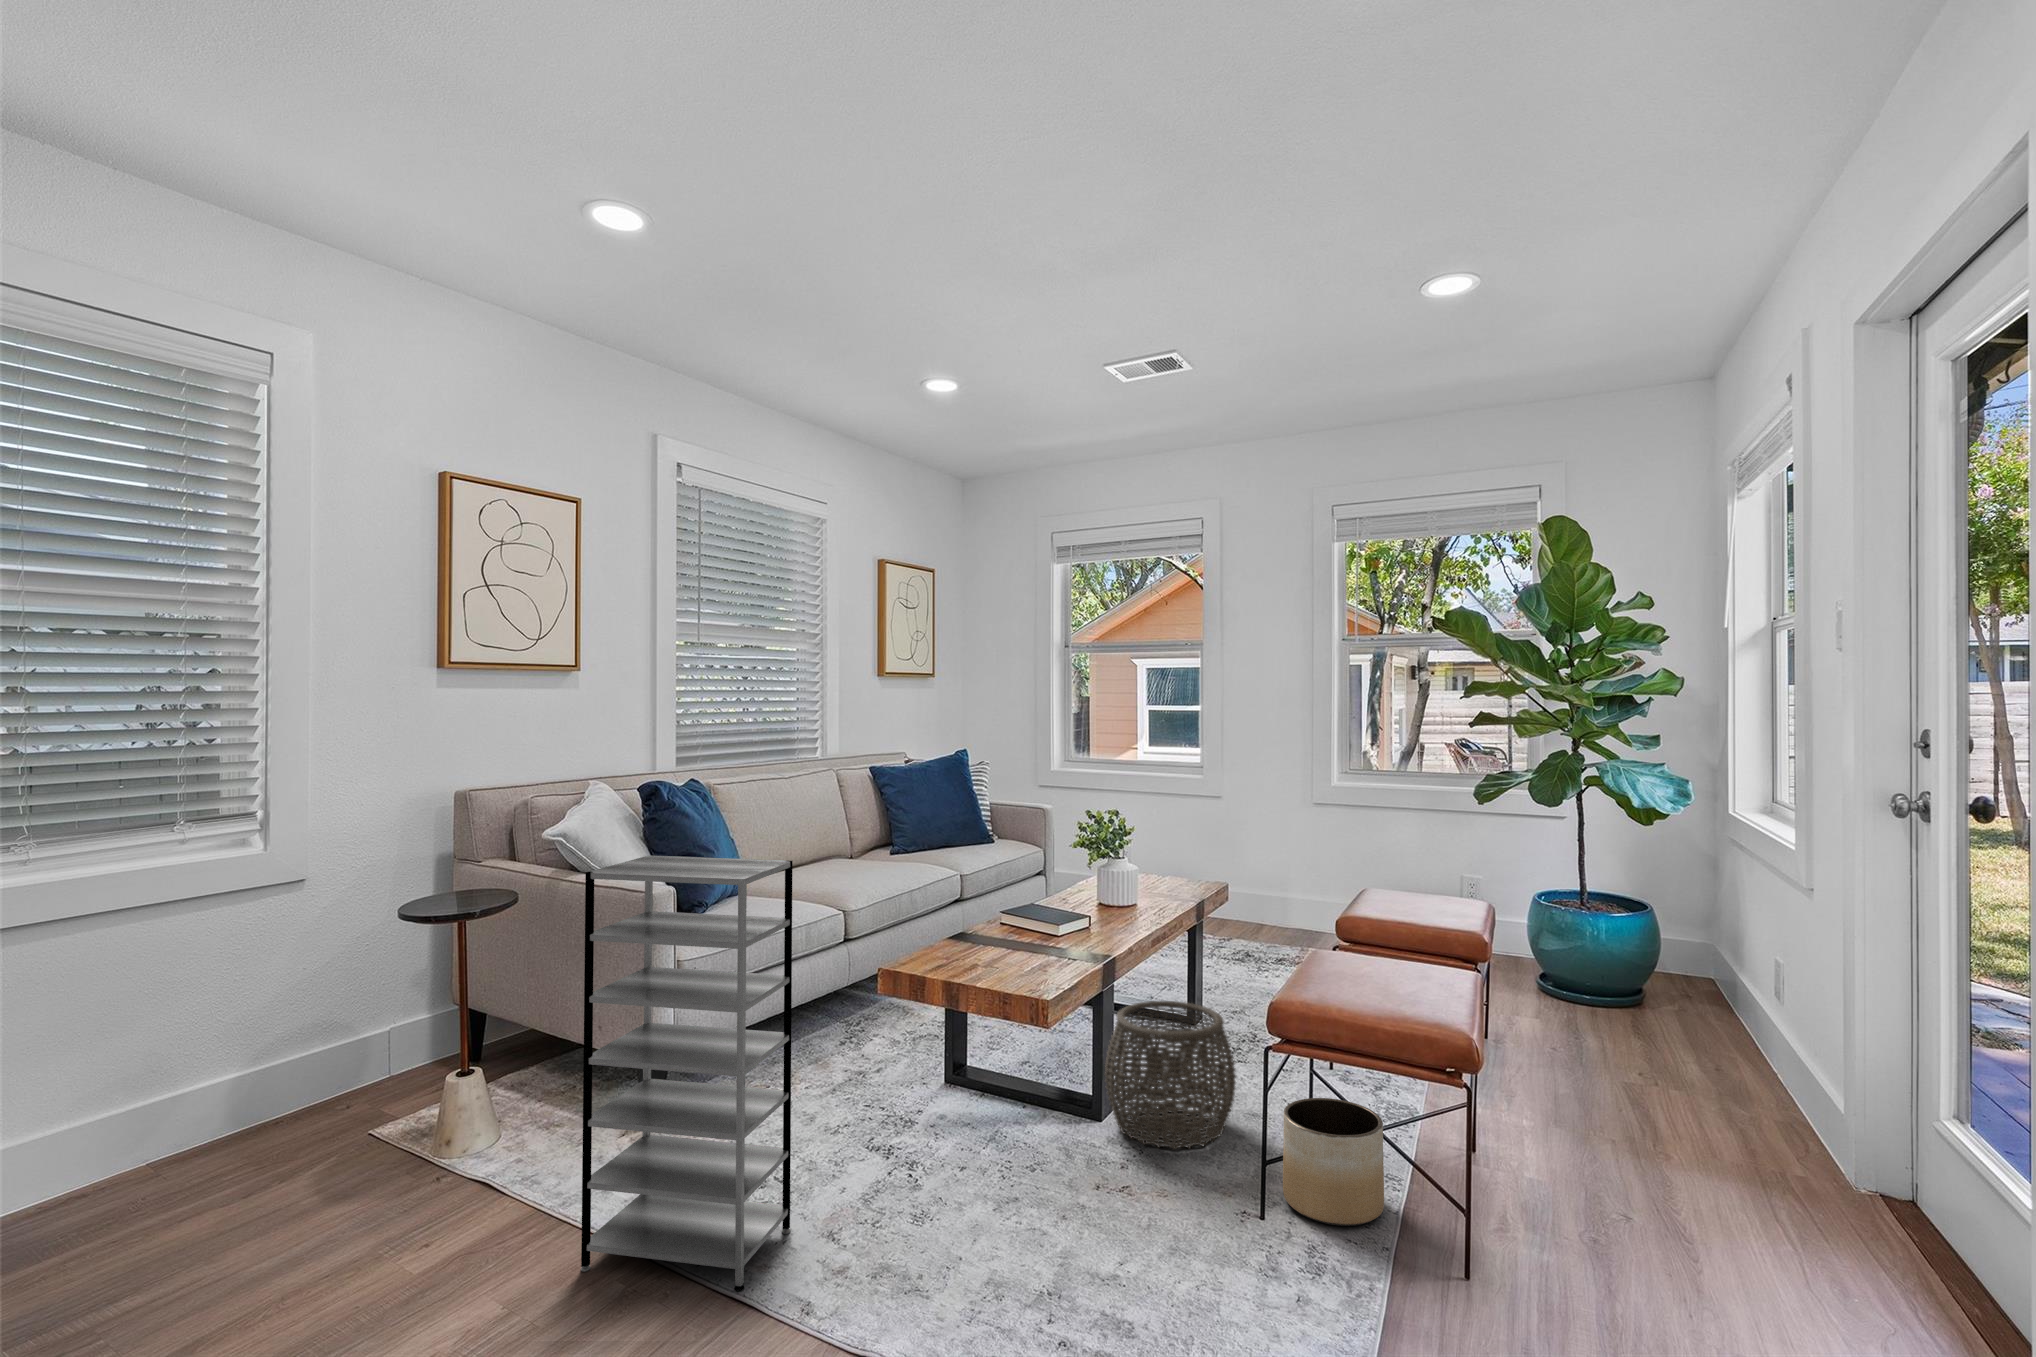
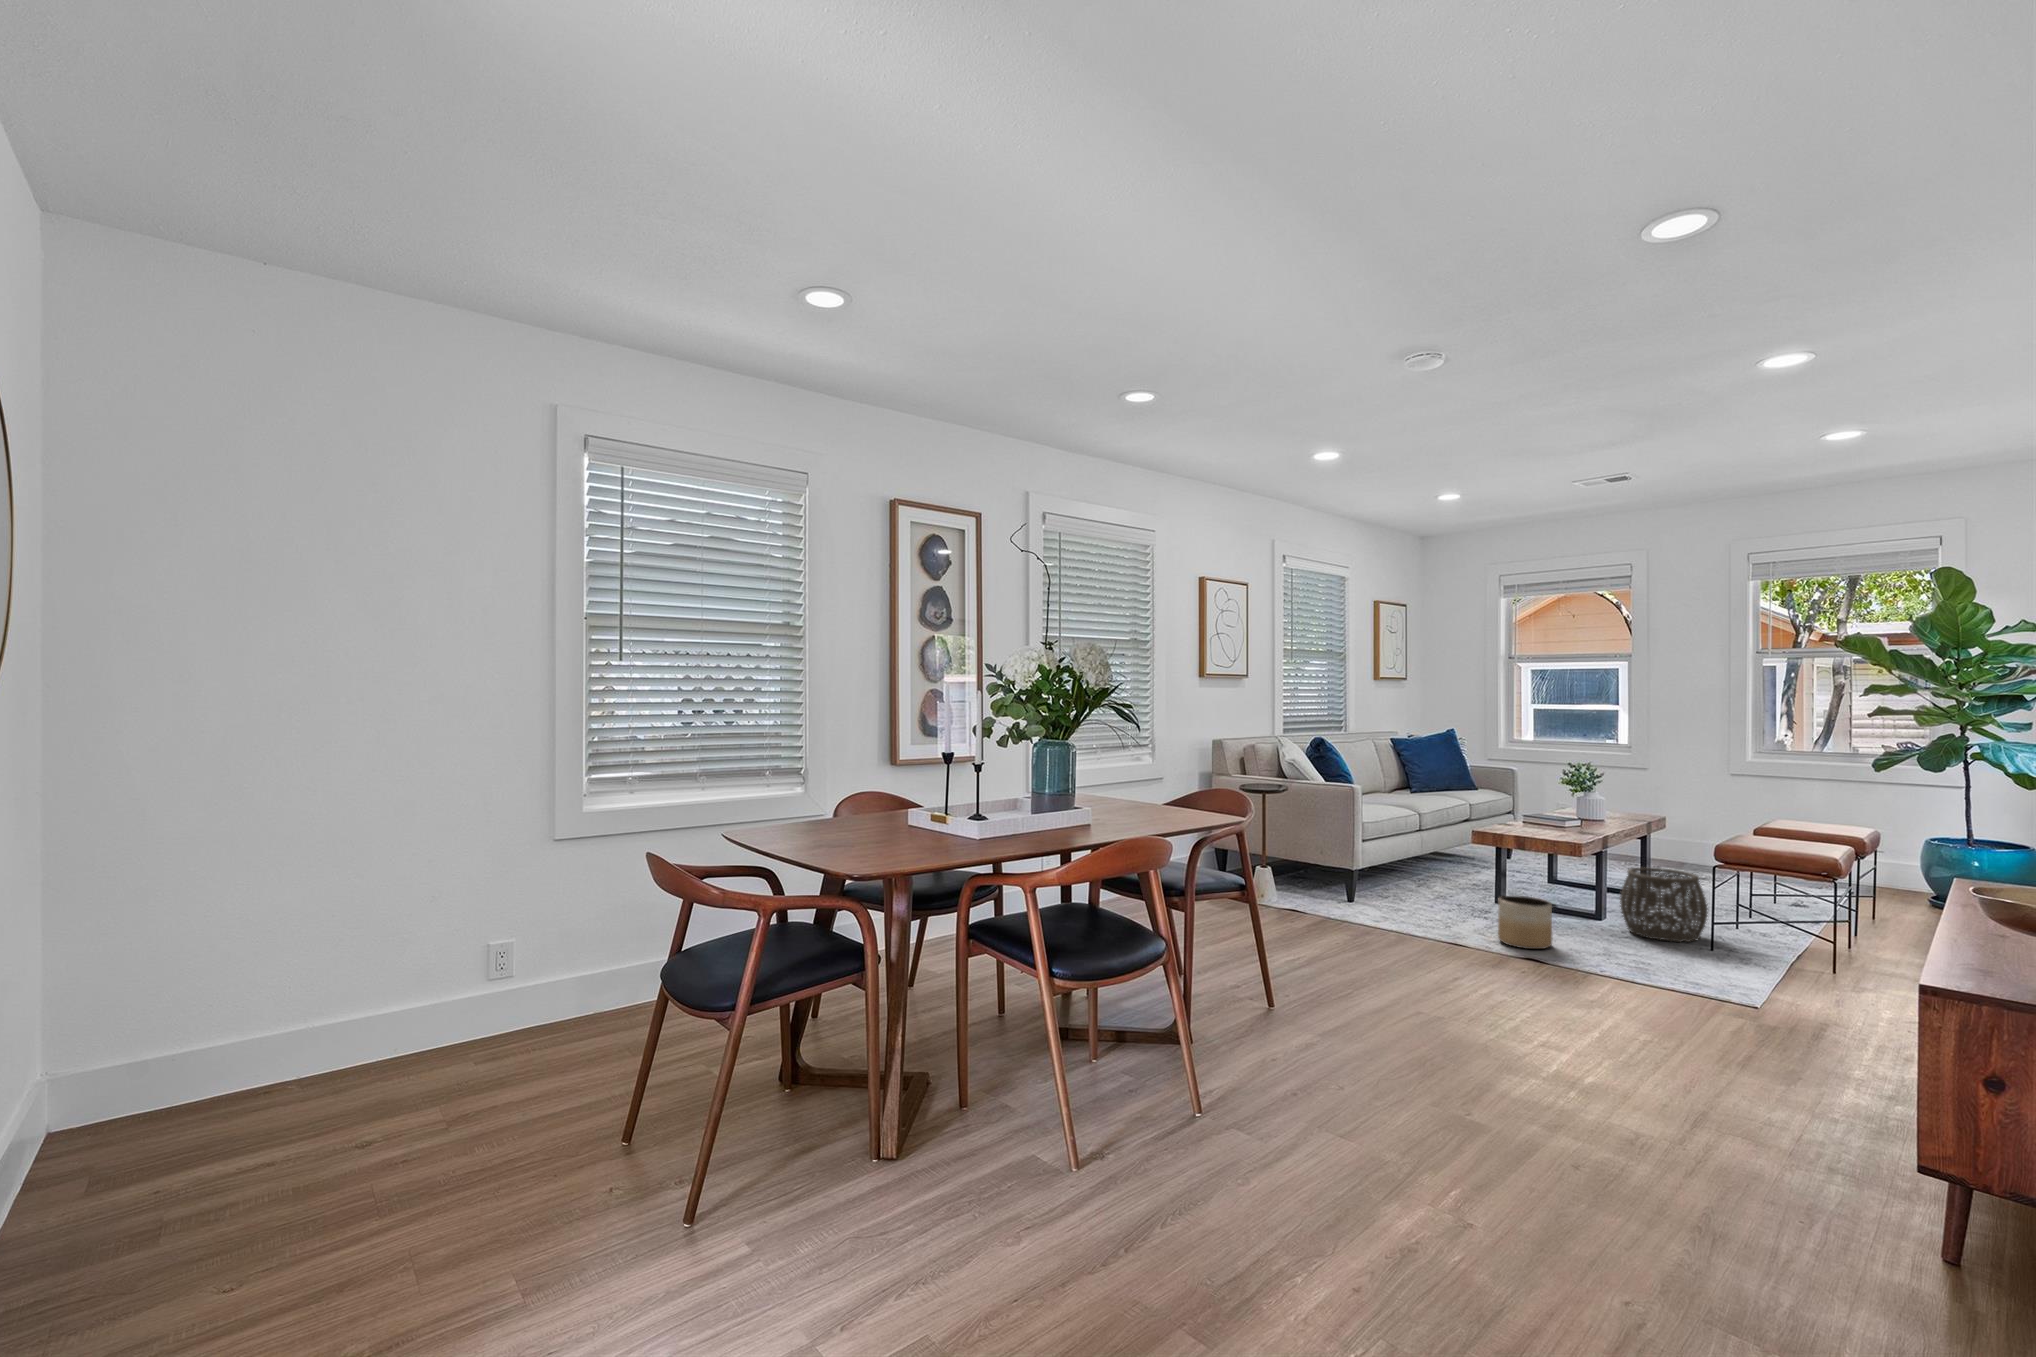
shelving unit: present [581,856,793,1291] -> none [1382,769,1472,960]
planter: present [1283,1098,1384,1226] -> present [1498,895,1552,949]

